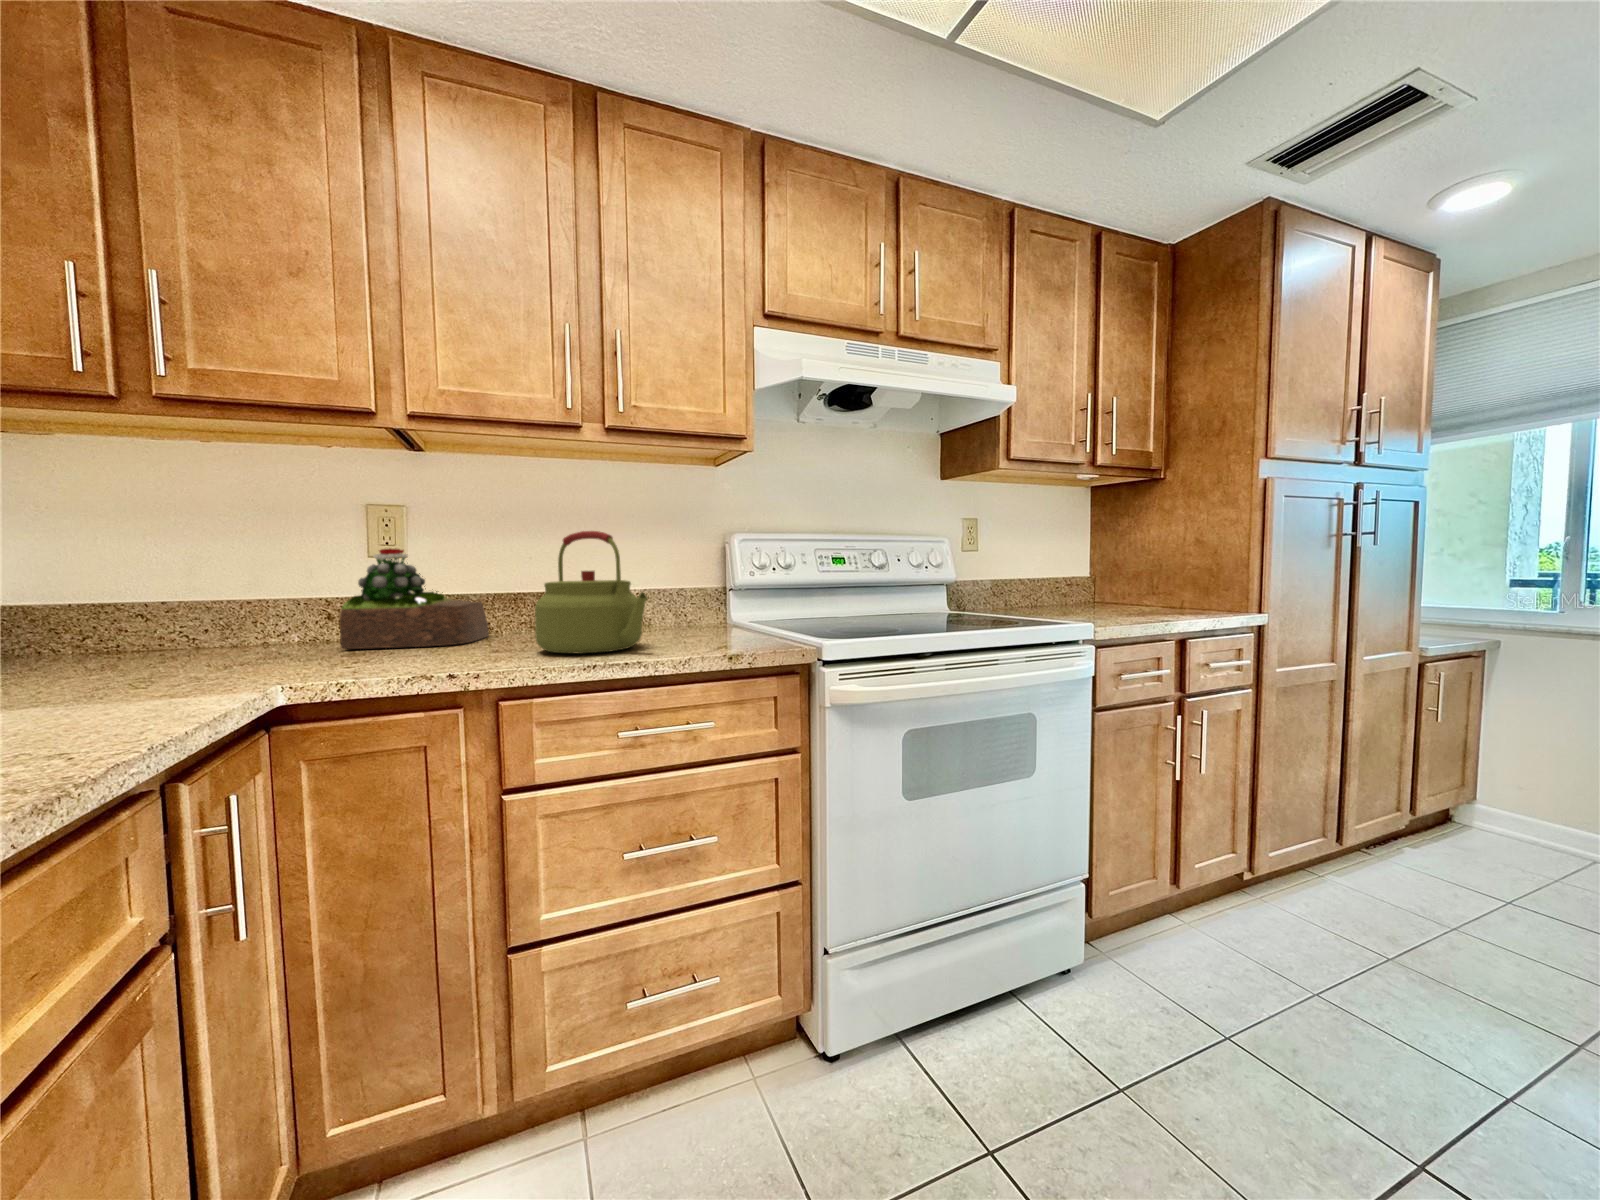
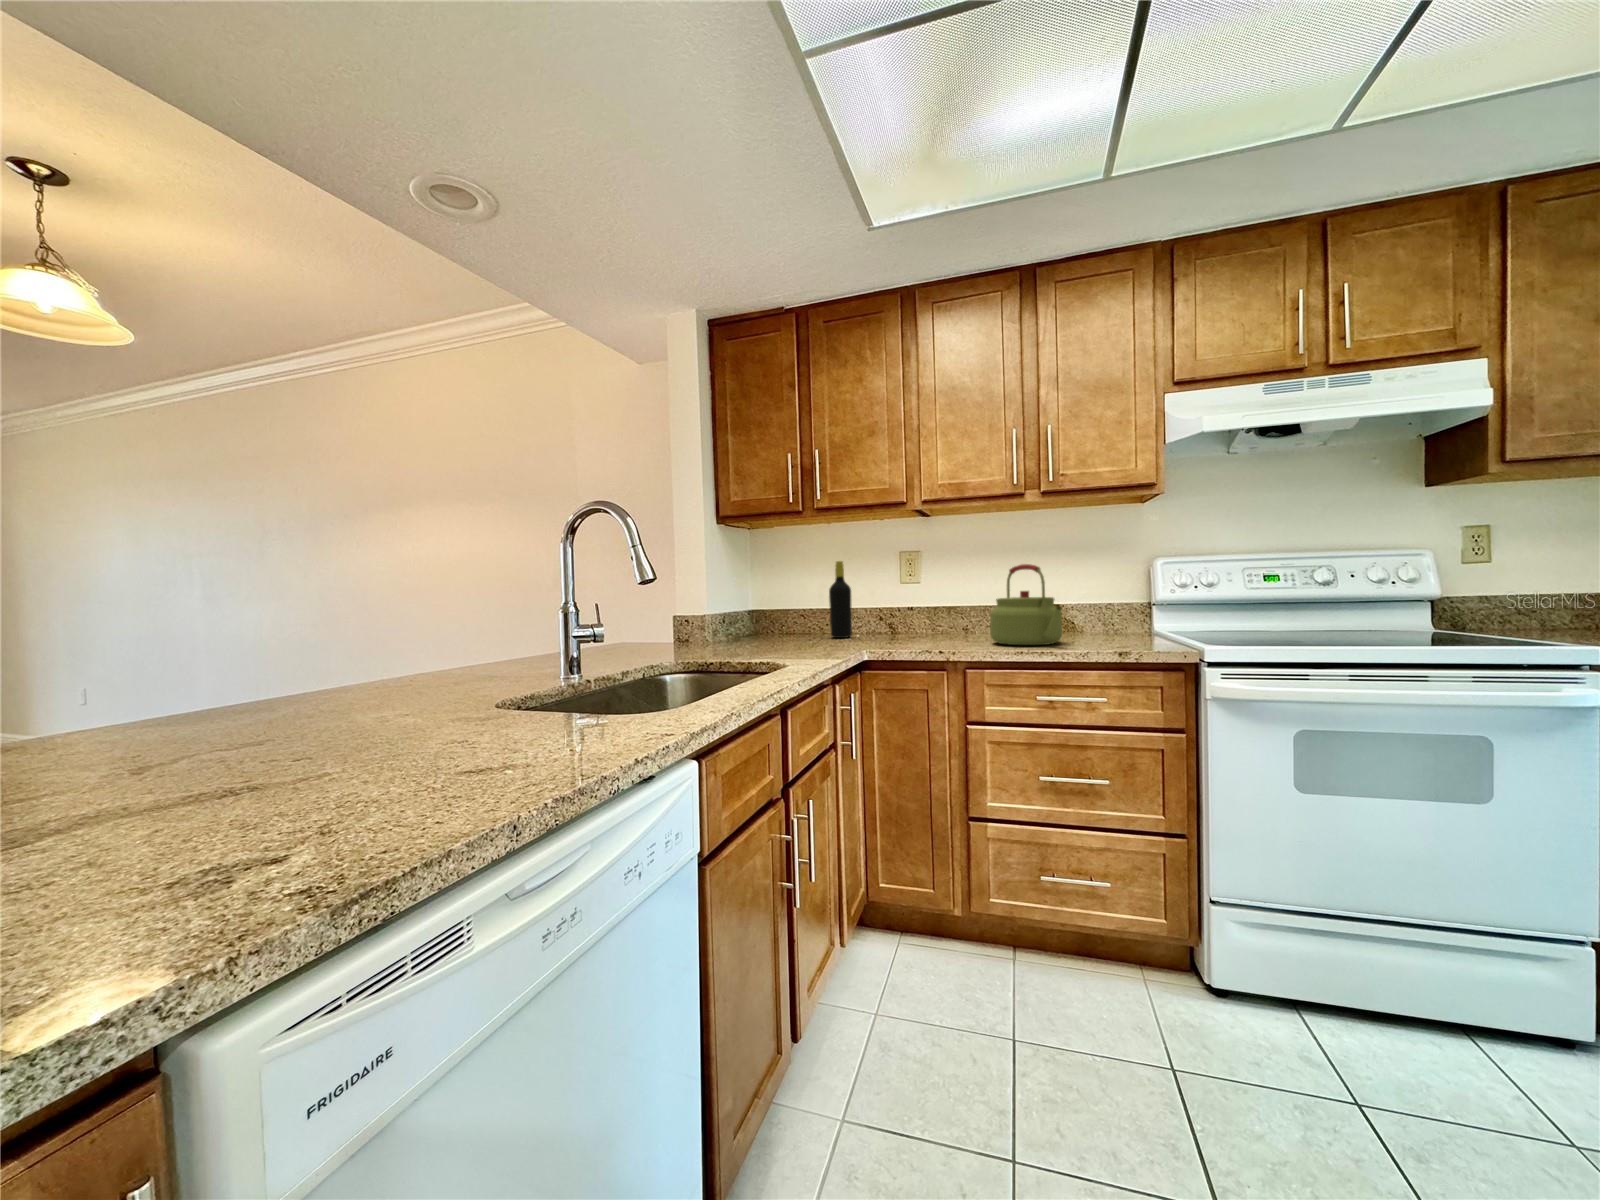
bottle: none [201,512,261,659] -> present [829,561,852,638]
succulent plant: present [340,549,489,649] -> none [887,577,966,637]

